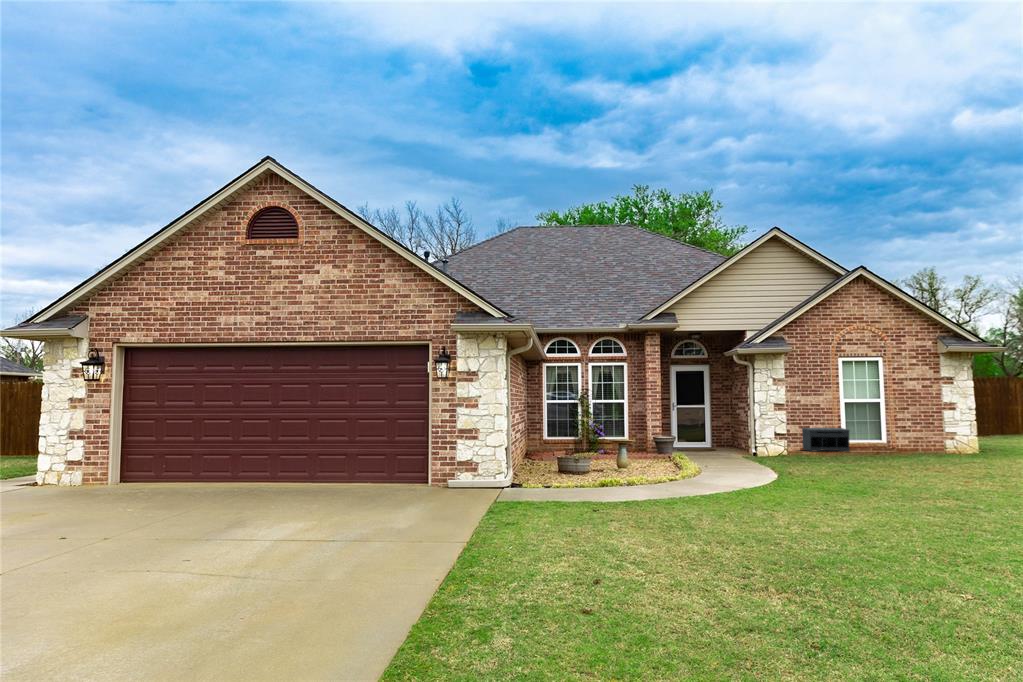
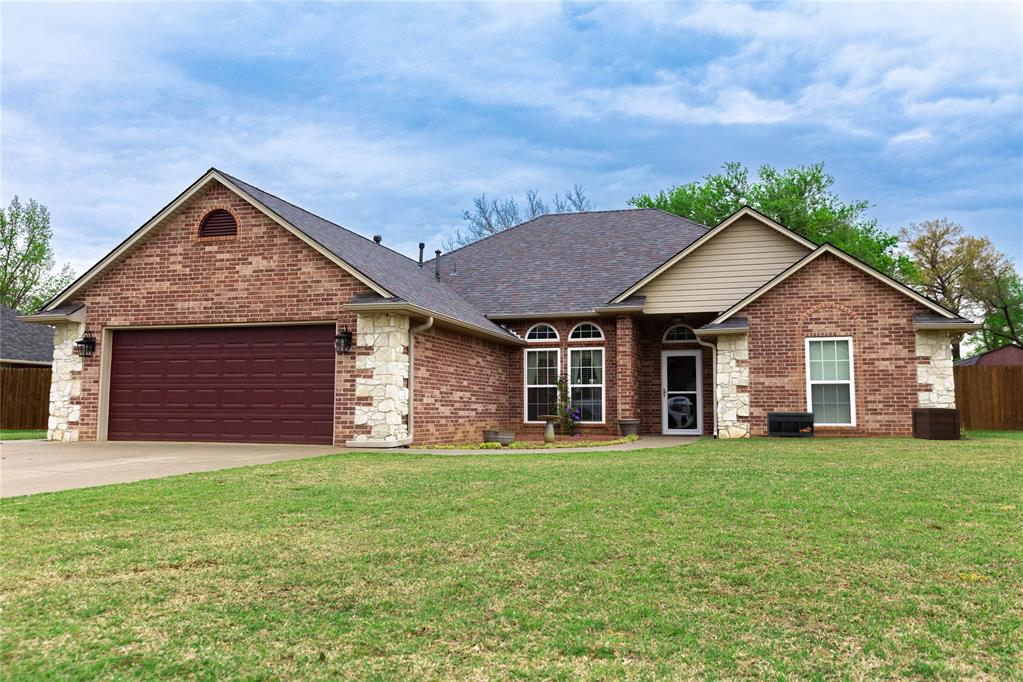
wooden crate: none [922,423,968,452] -> present [912,408,961,440]

